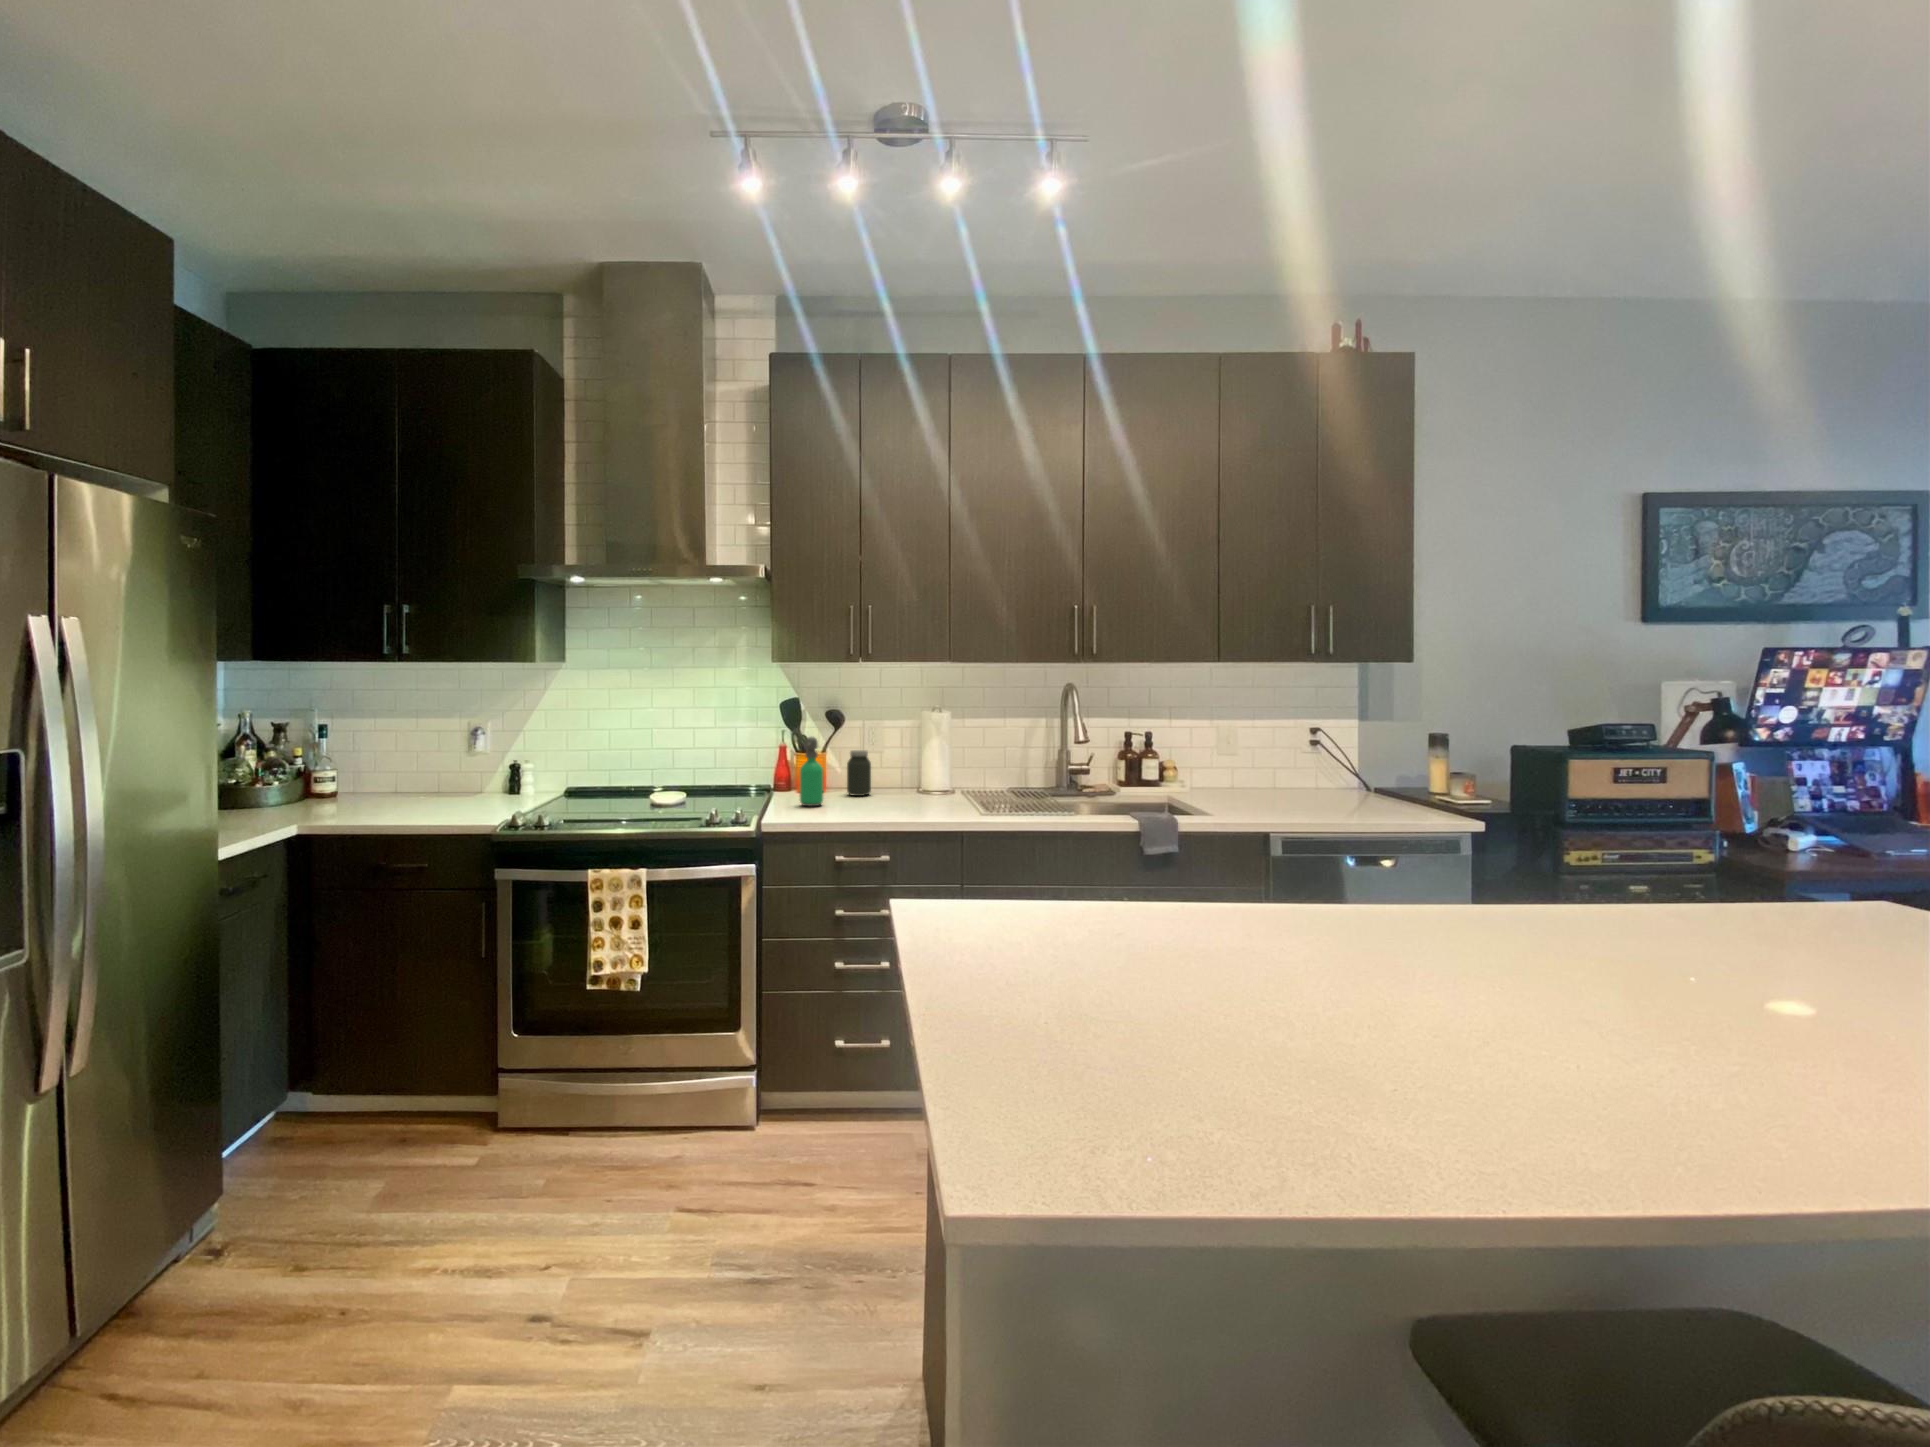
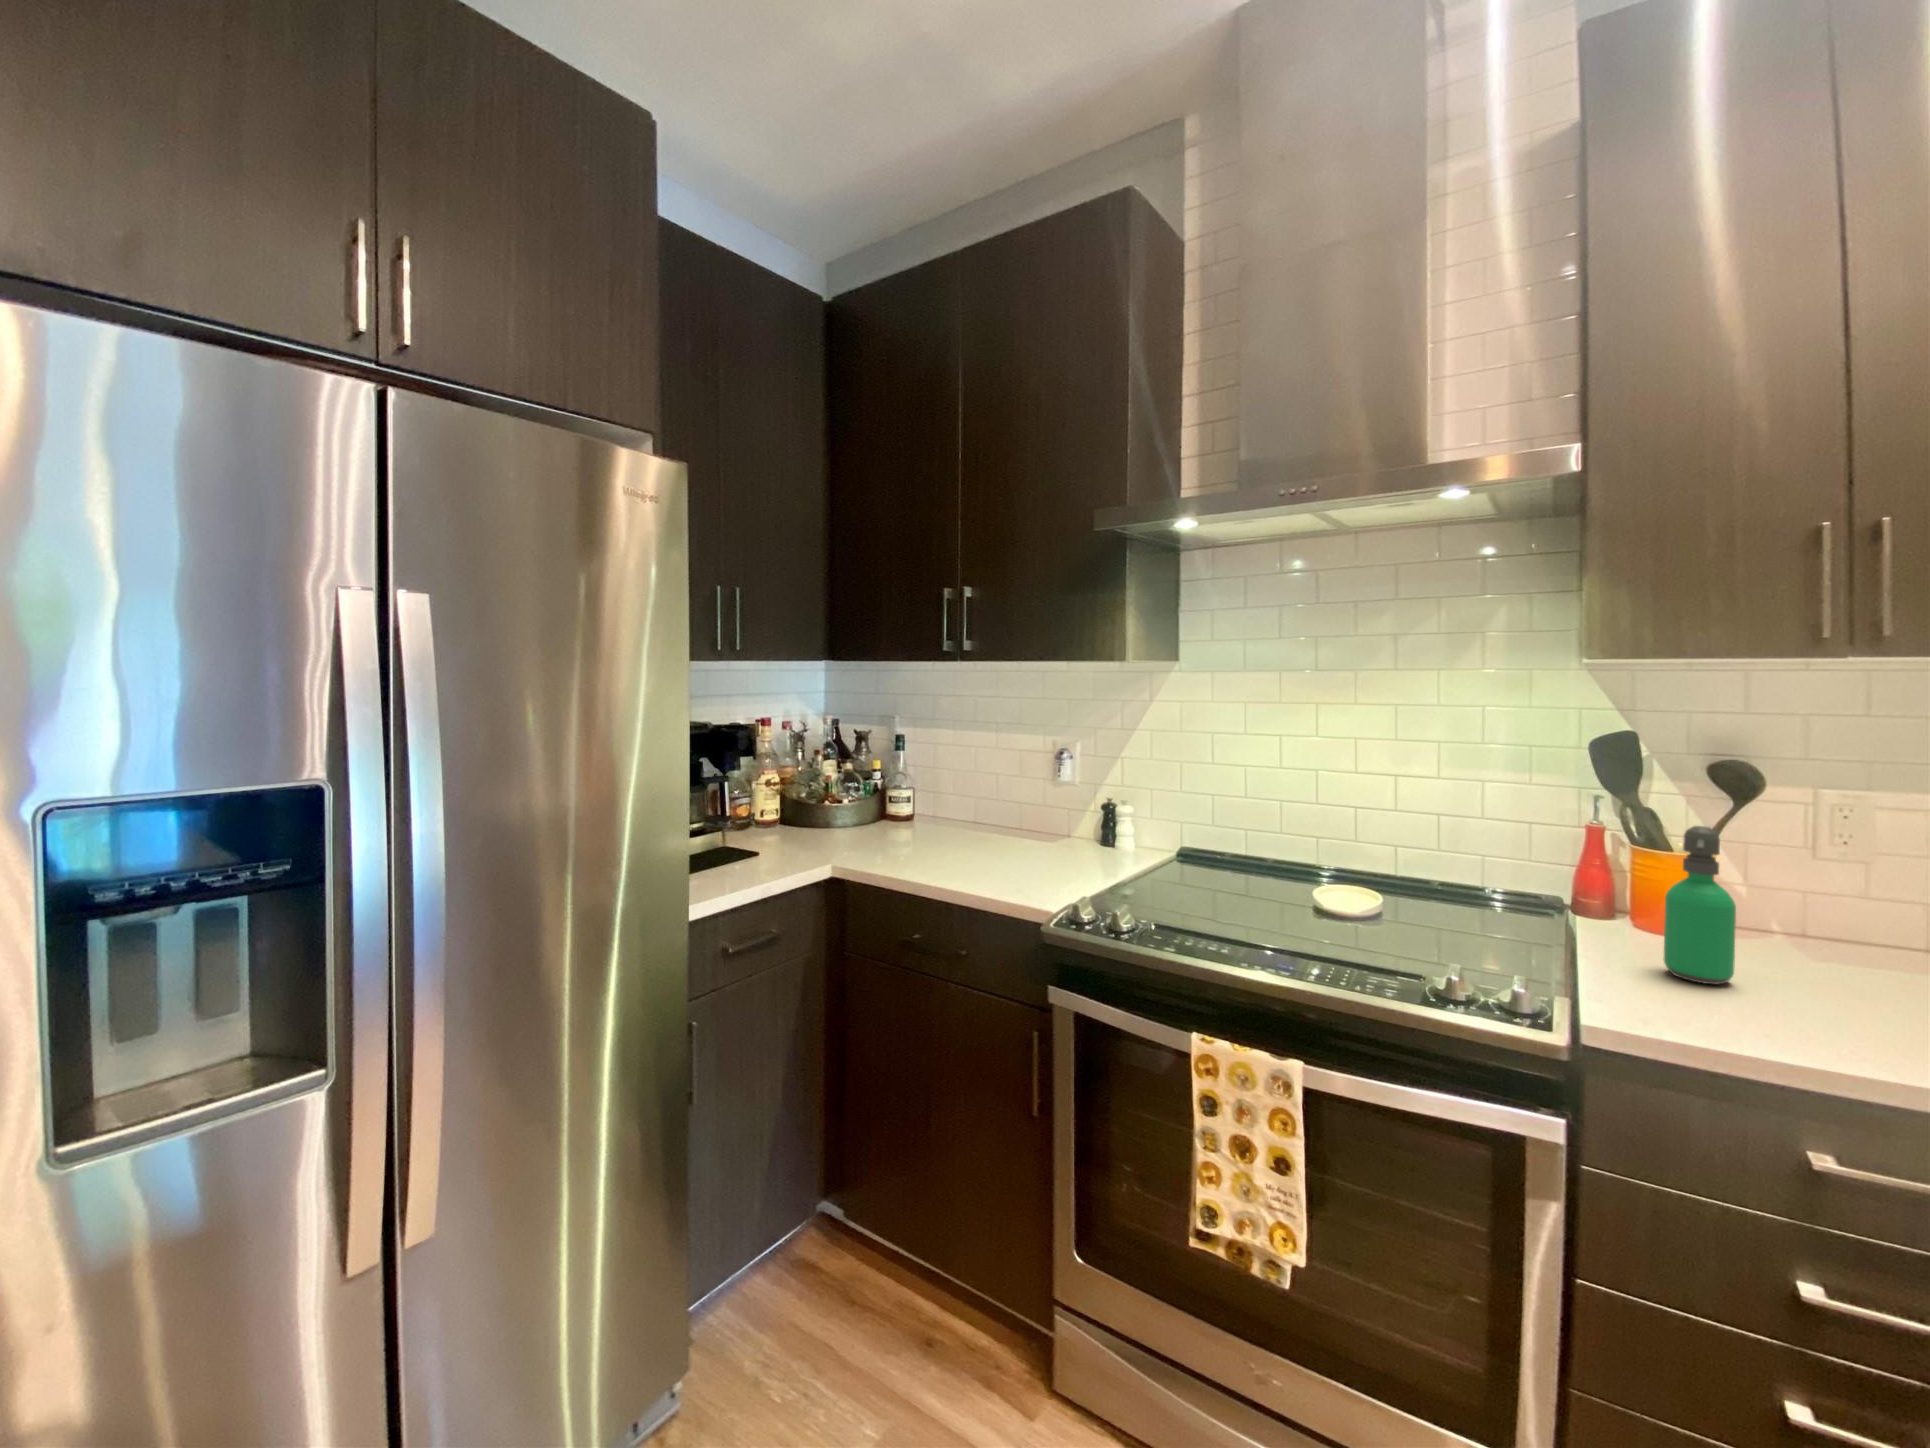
jar: present [847,750,871,796] -> none [1778,857,1857,965]

